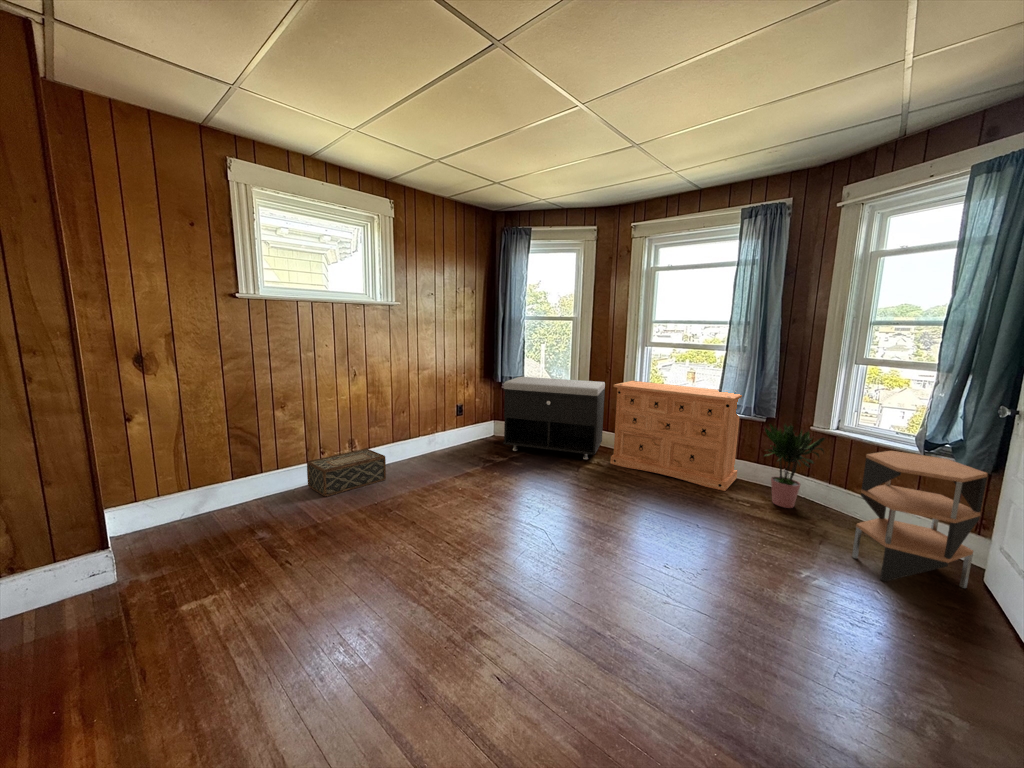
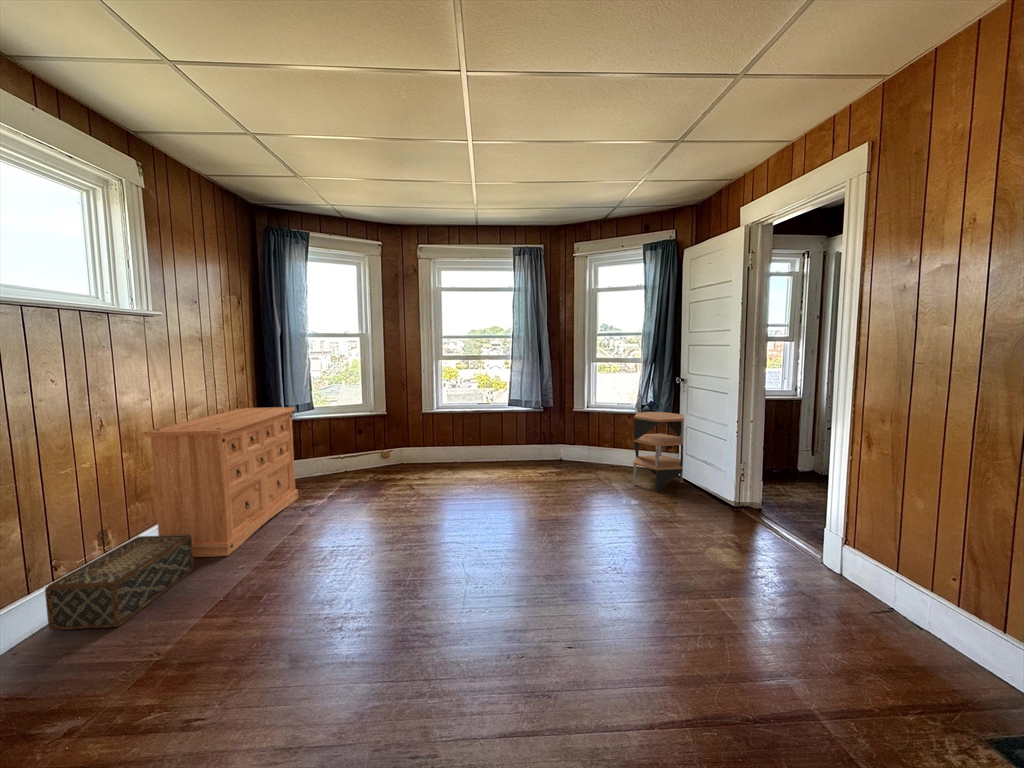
storage bench: present [503,377,605,459] -> none [304,398,416,489]
dresser: present [610,381,742,491] -> present [143,407,298,557]
potted plant: present [764,424,825,508] -> none [553,406,595,470]

